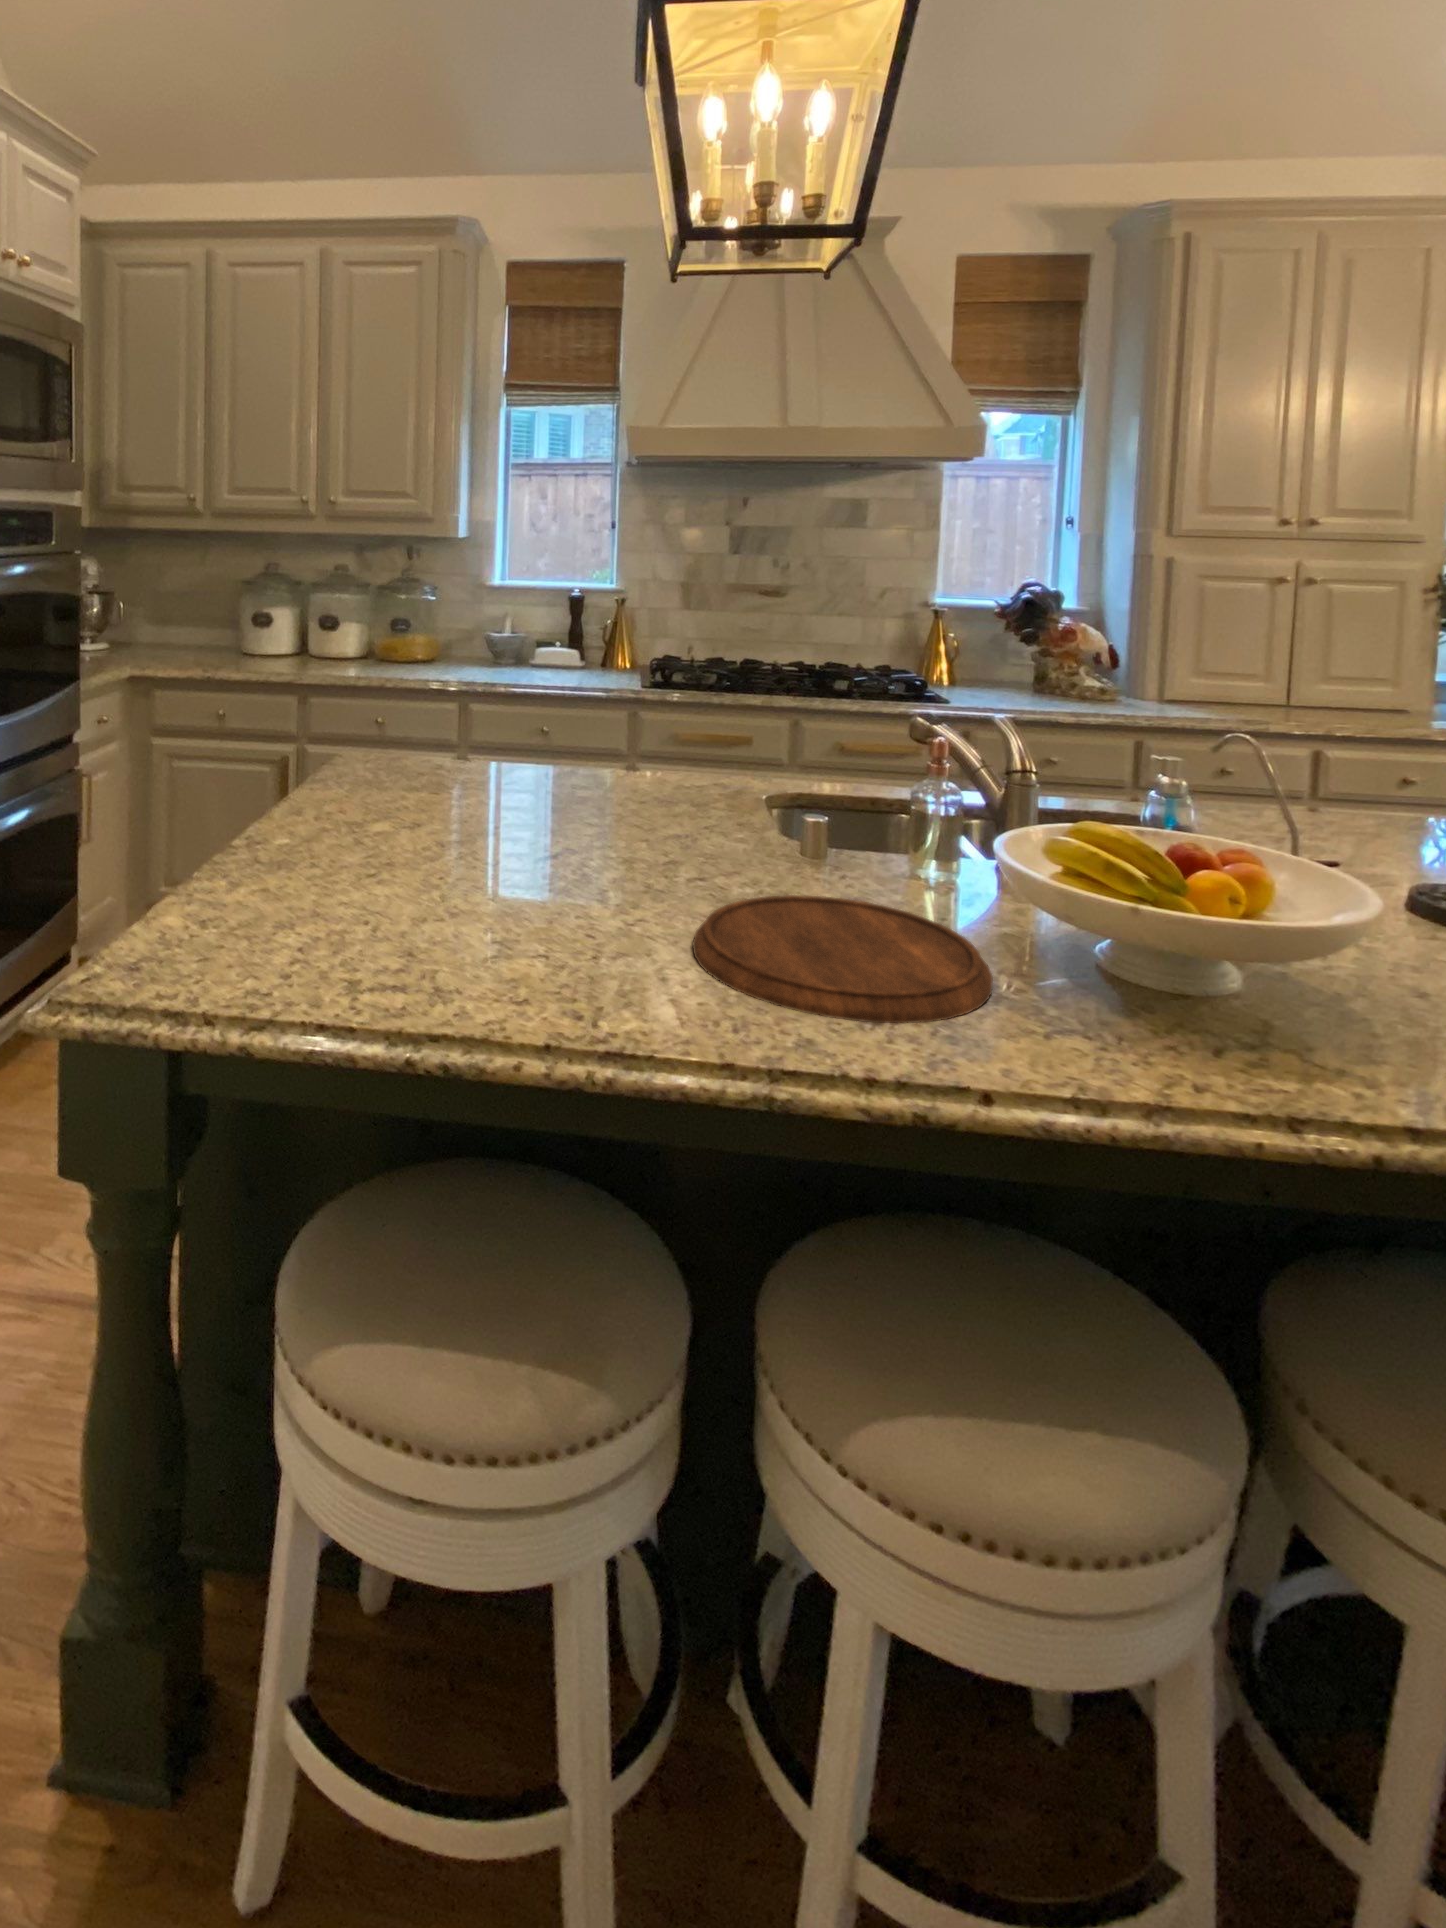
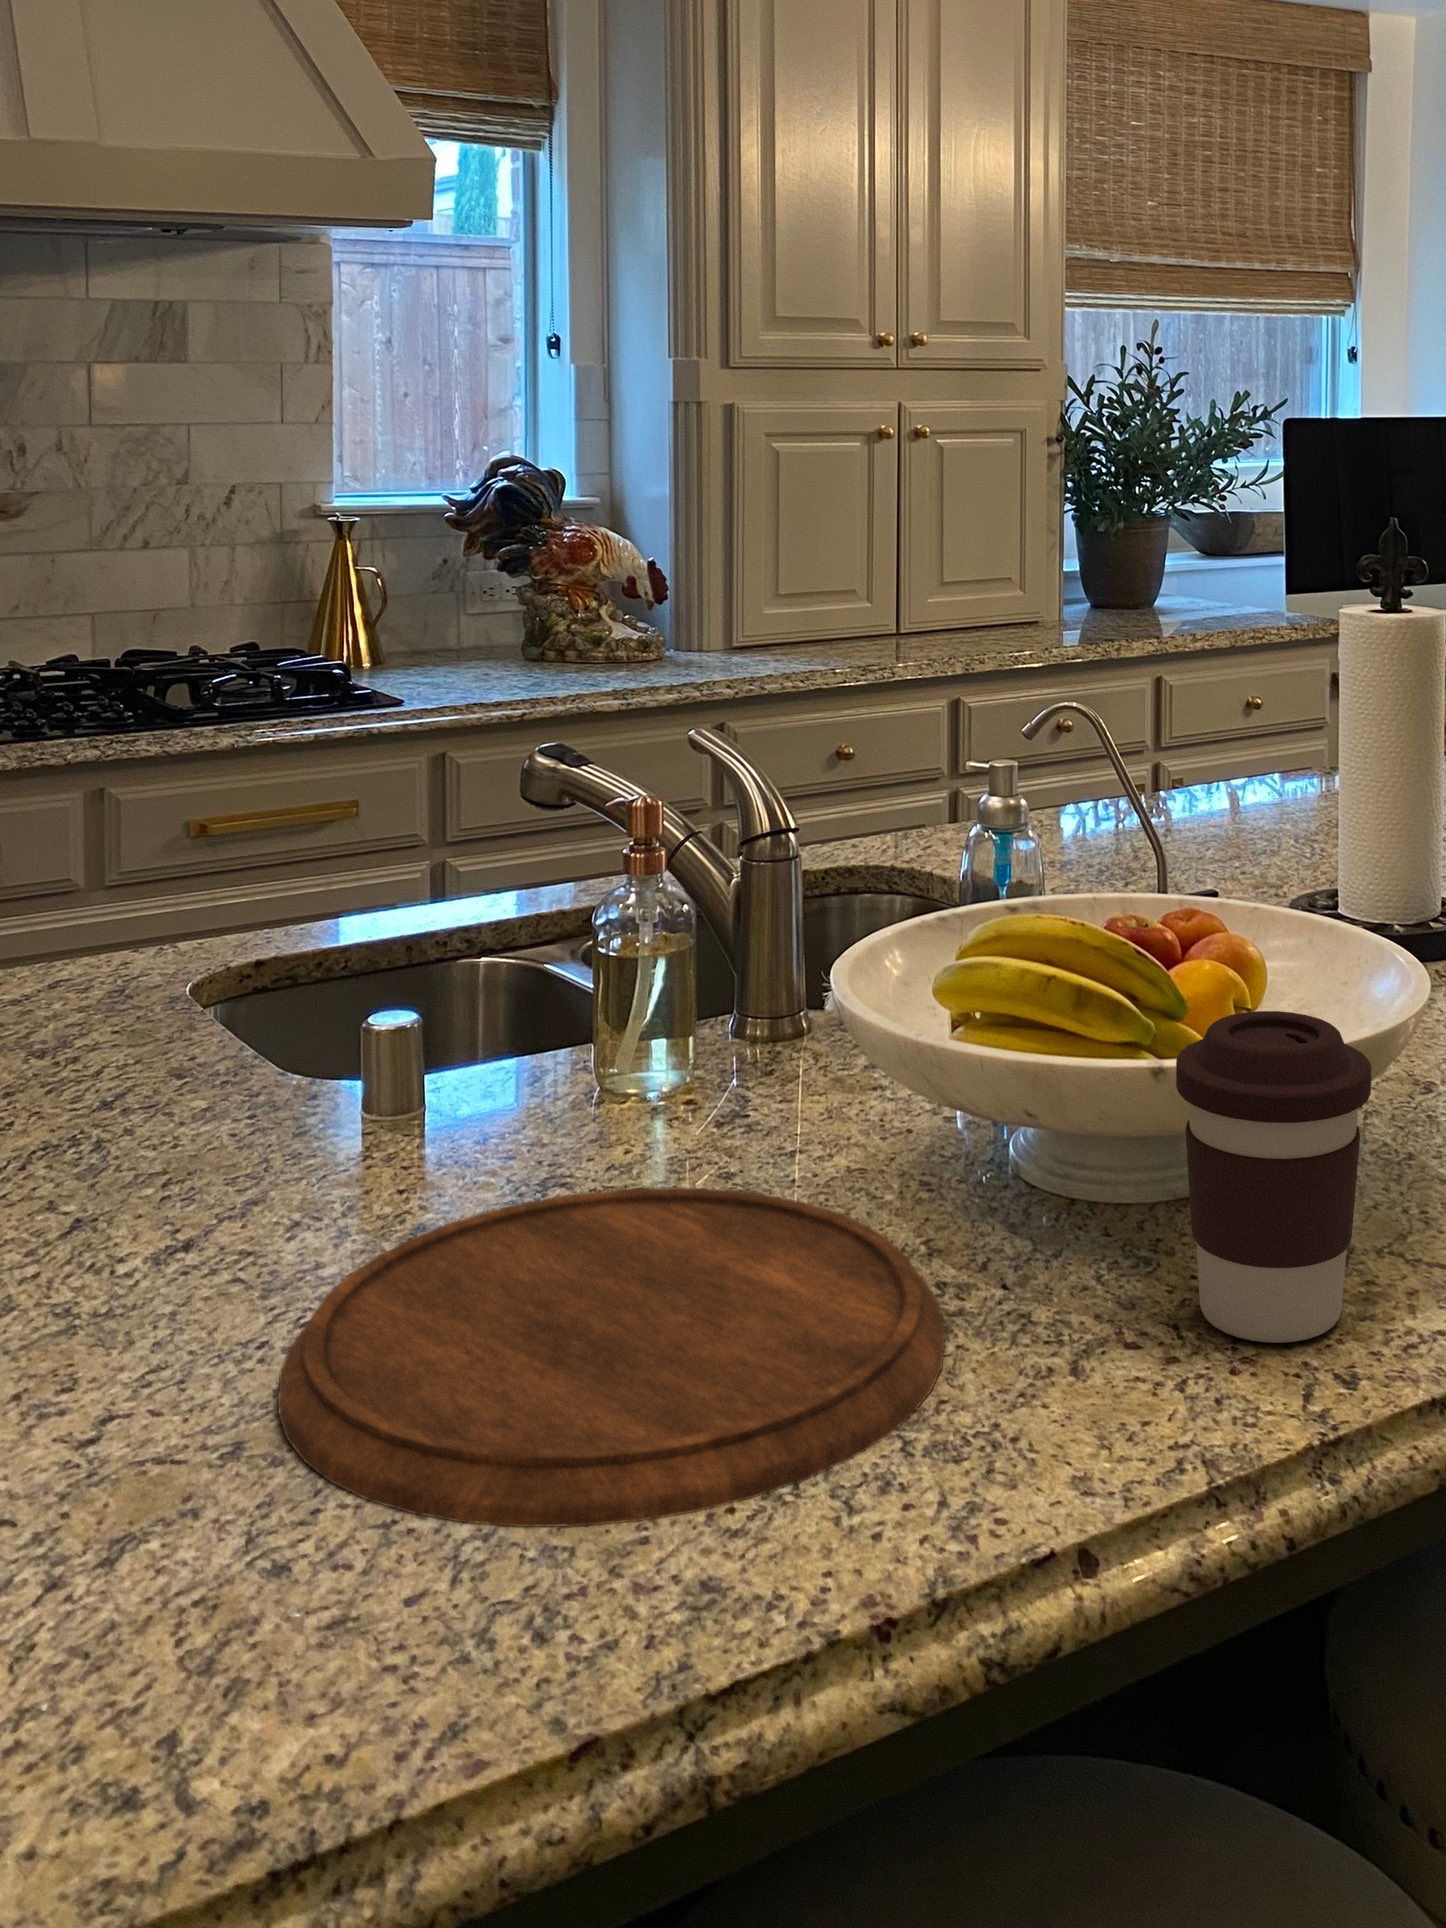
coffee cup: none [1124,882,1246,1059] -> present [1176,1011,1371,1343]

